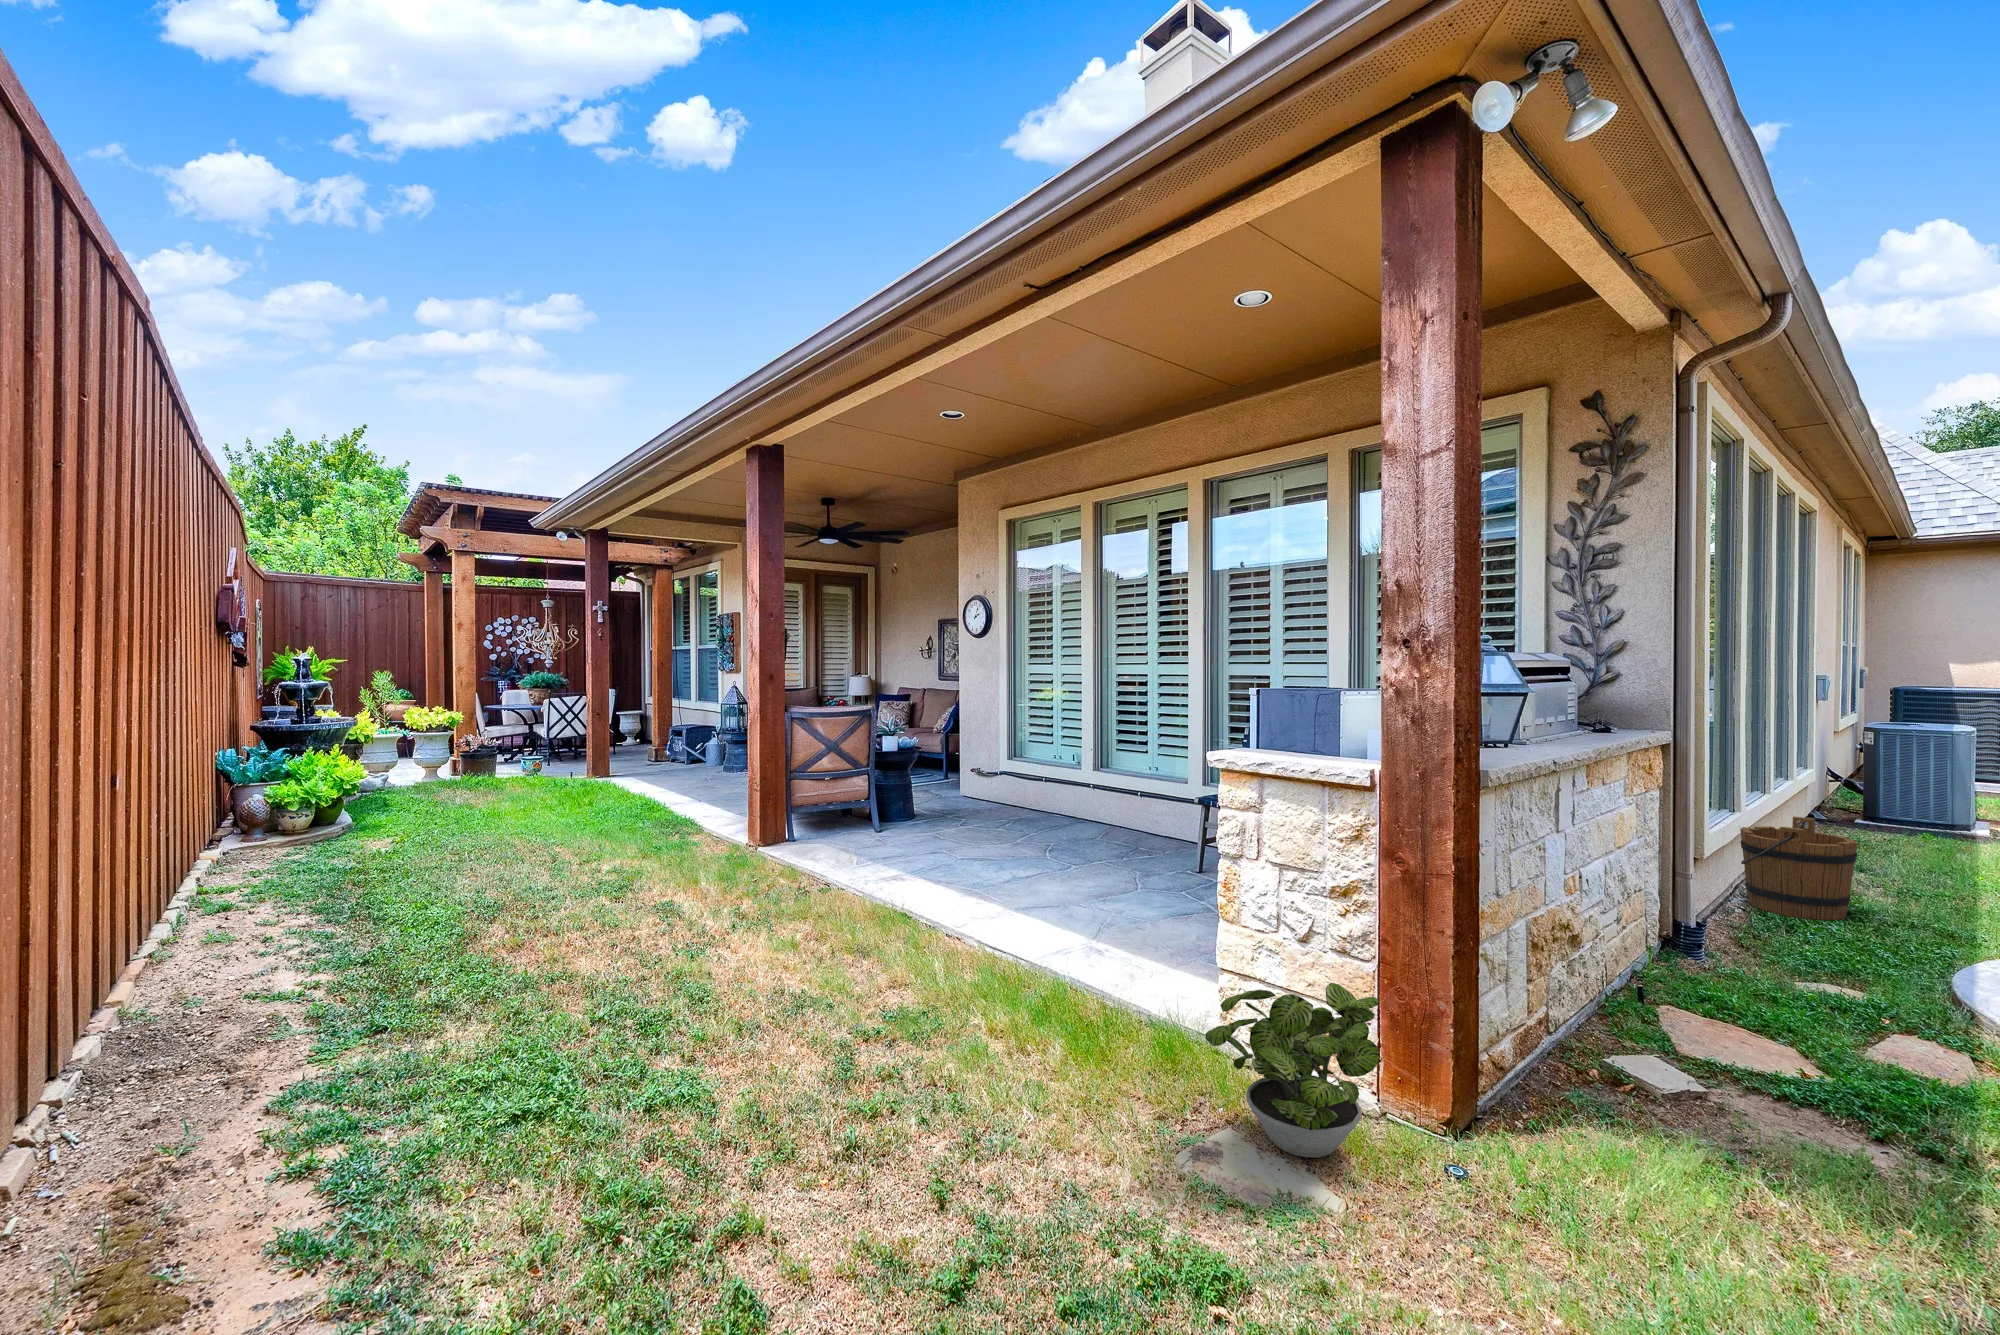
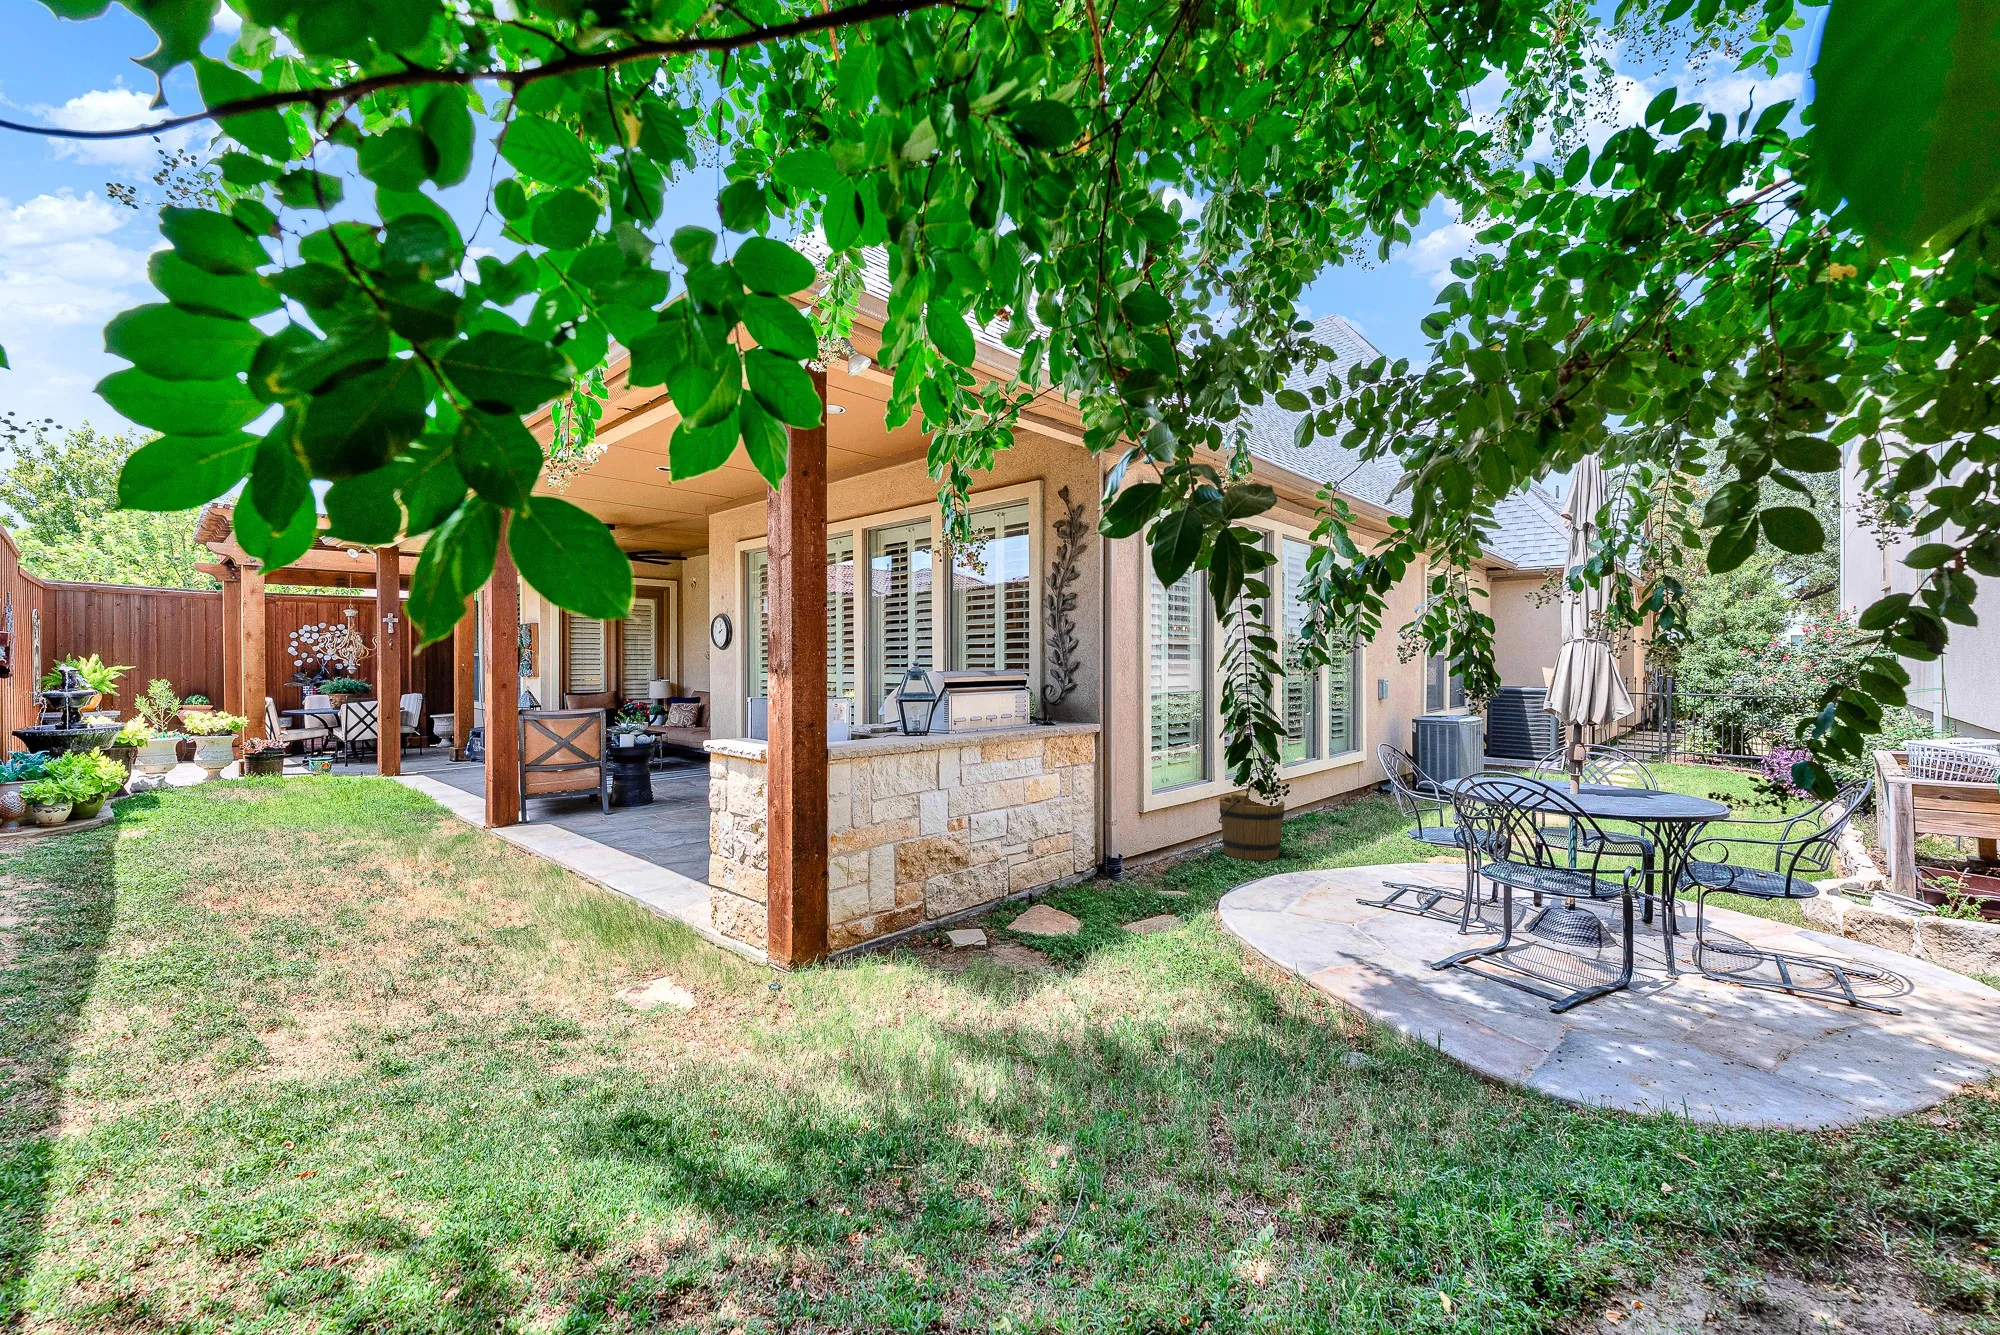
potted plant: present [1206,983,1380,1158] -> none [628,882,760,986]

